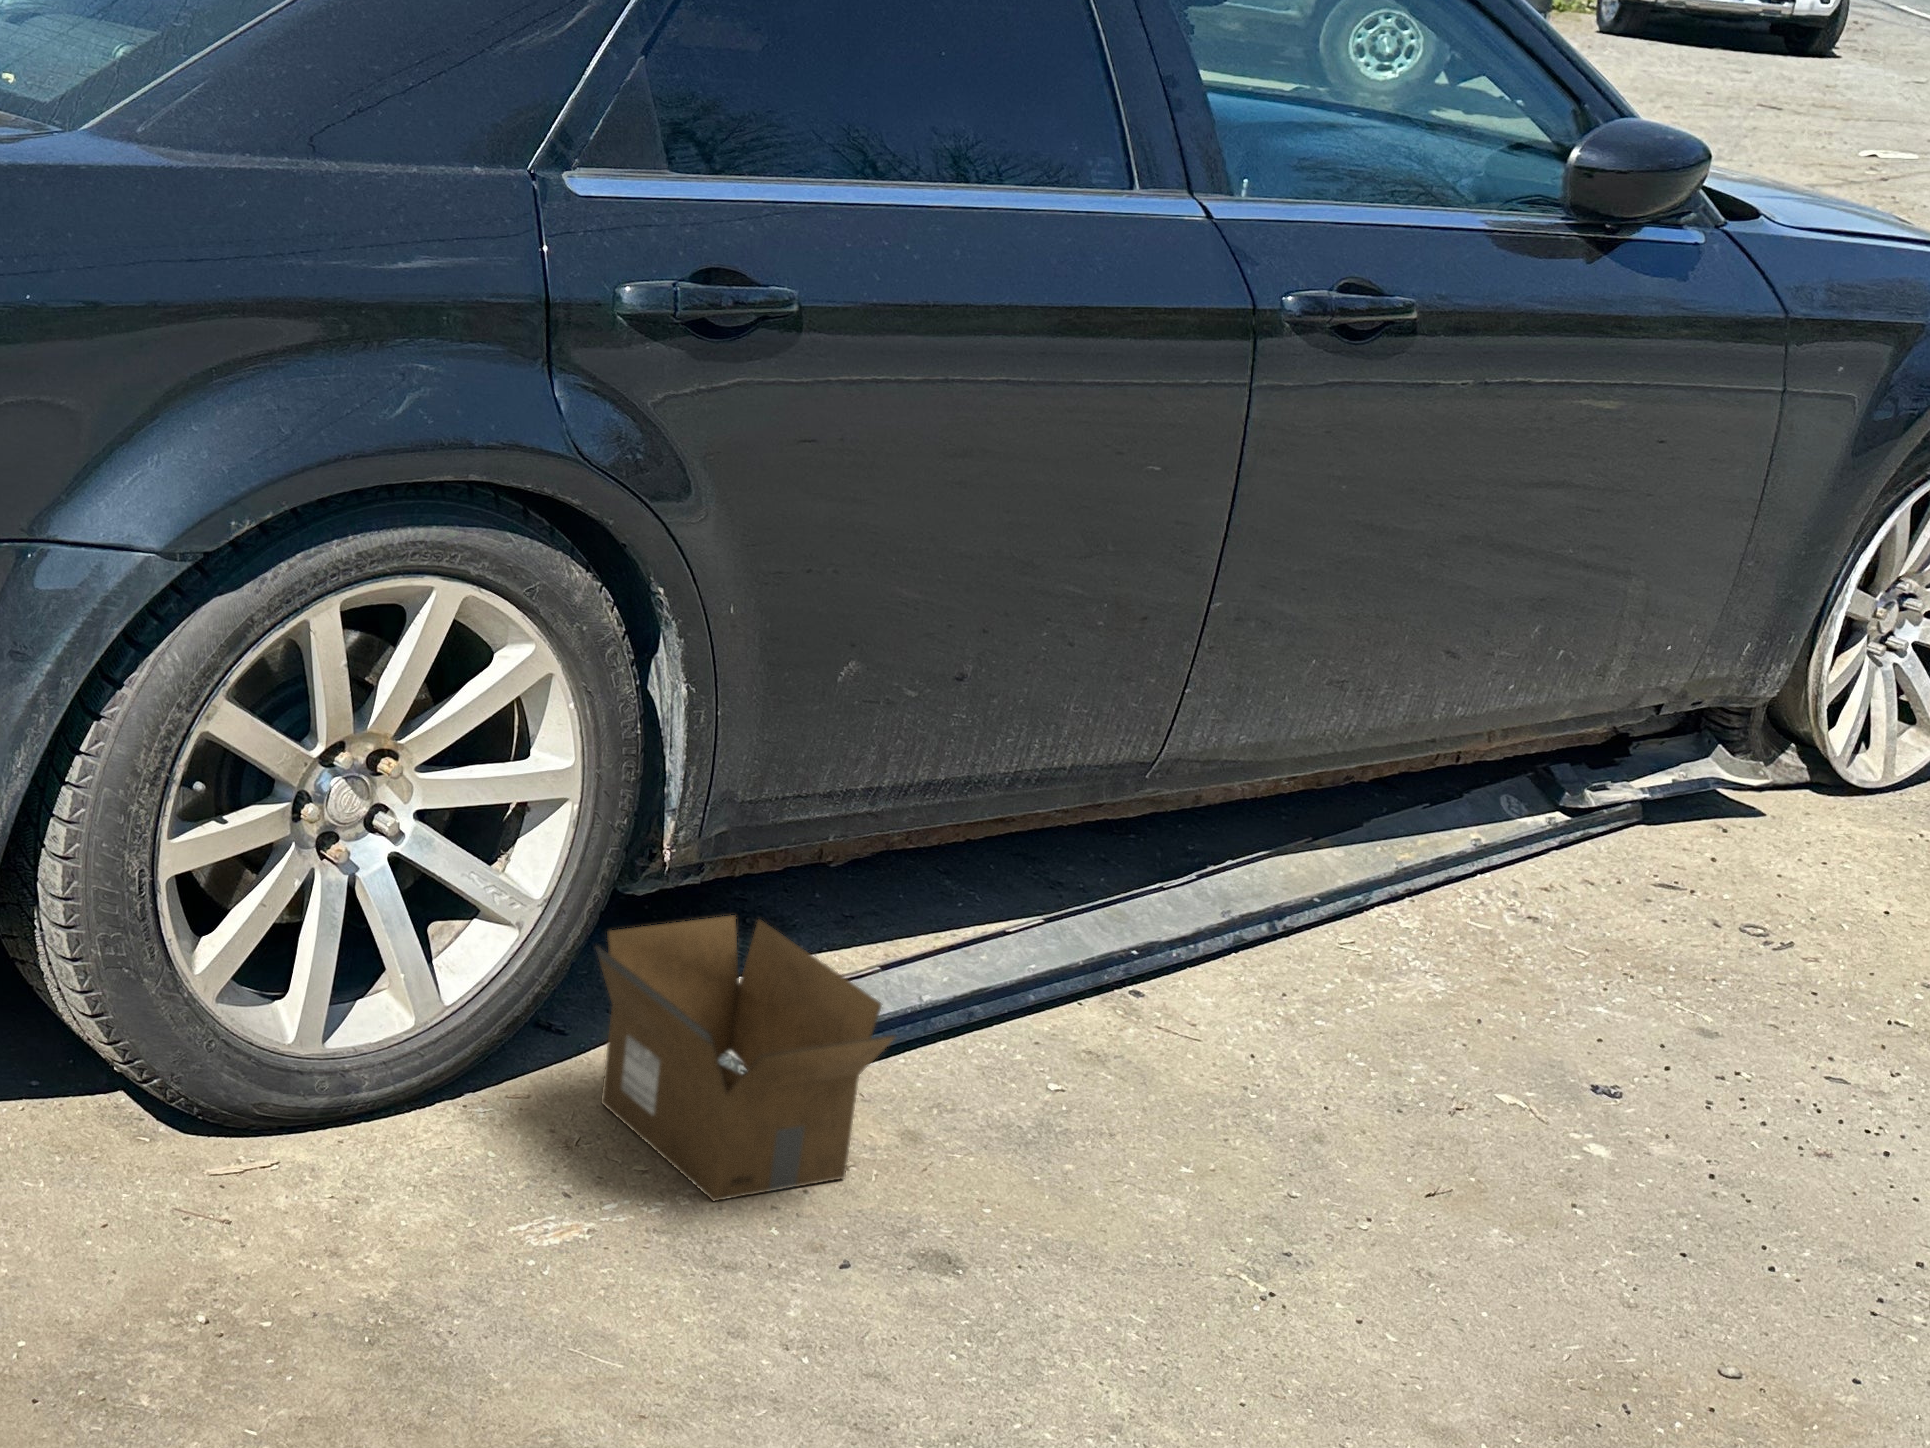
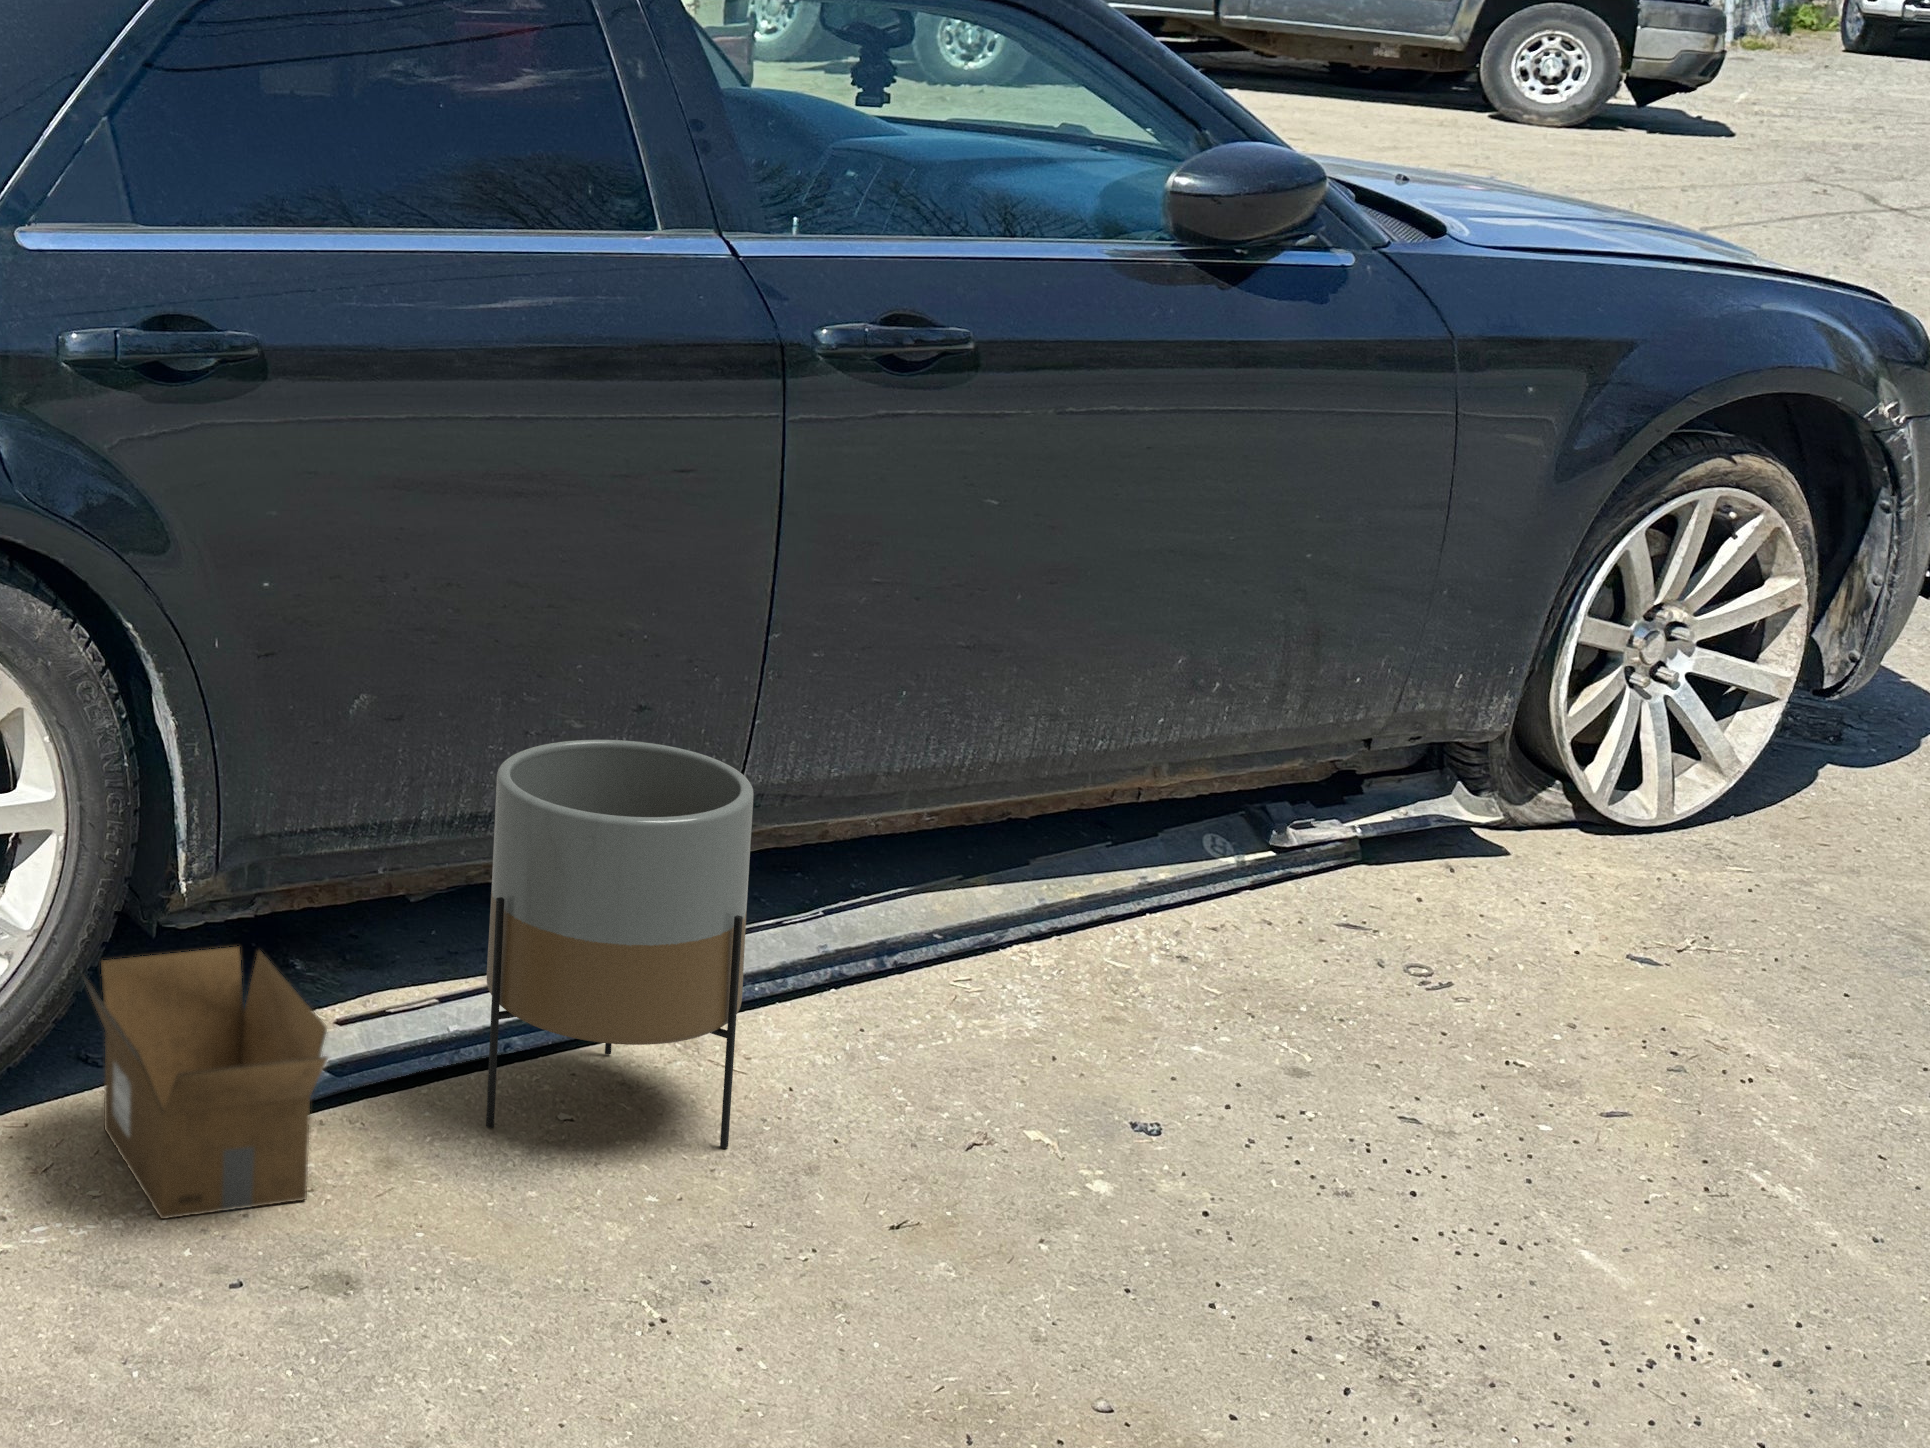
planter: none [964,704,1264,1118] -> present [486,740,754,1148]

